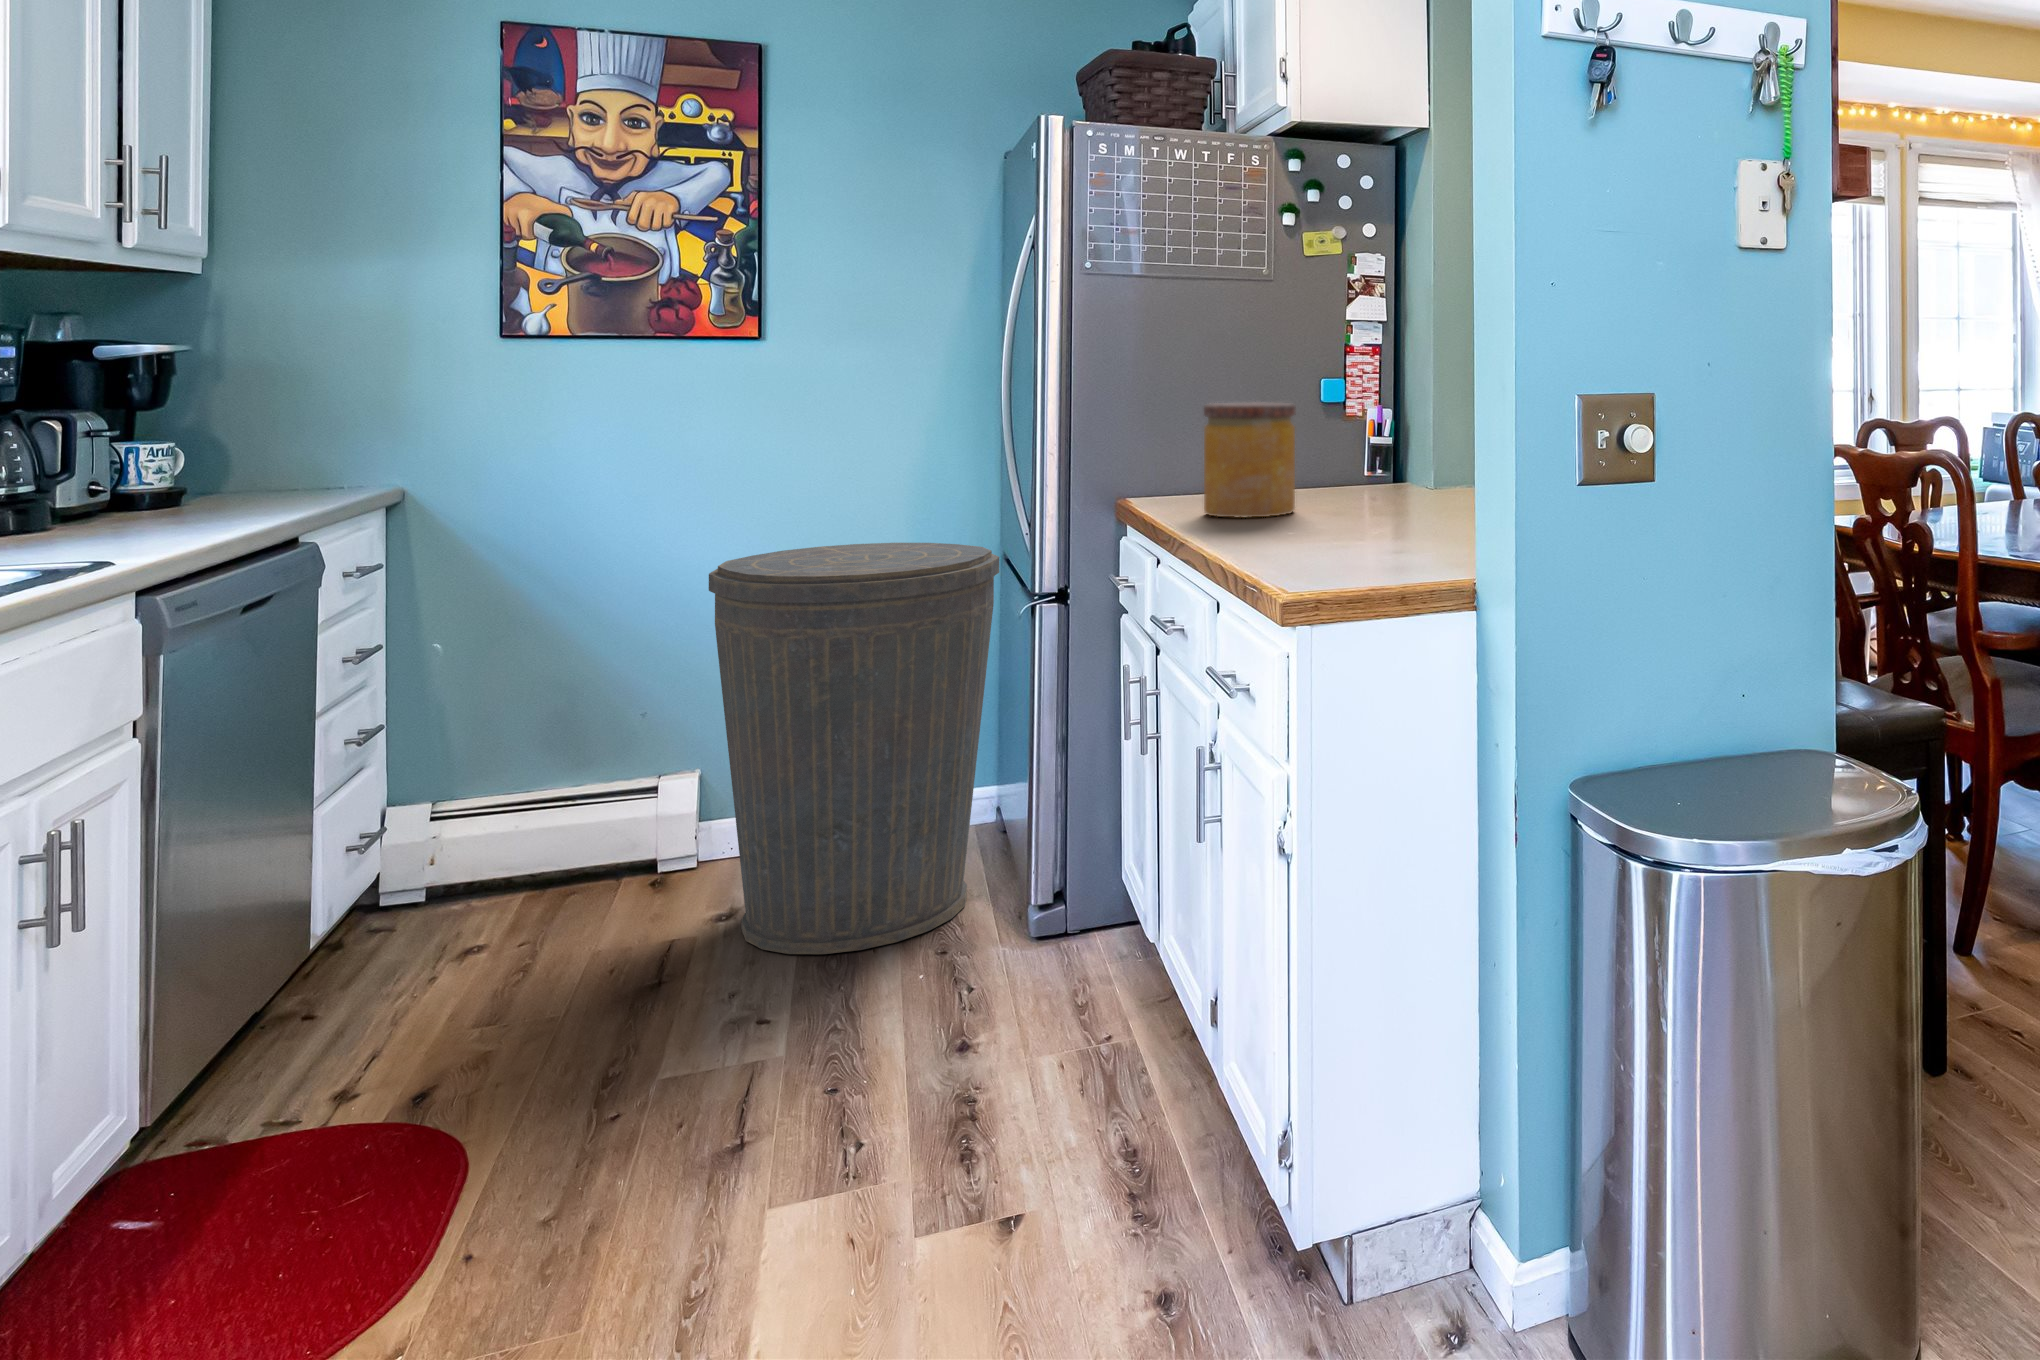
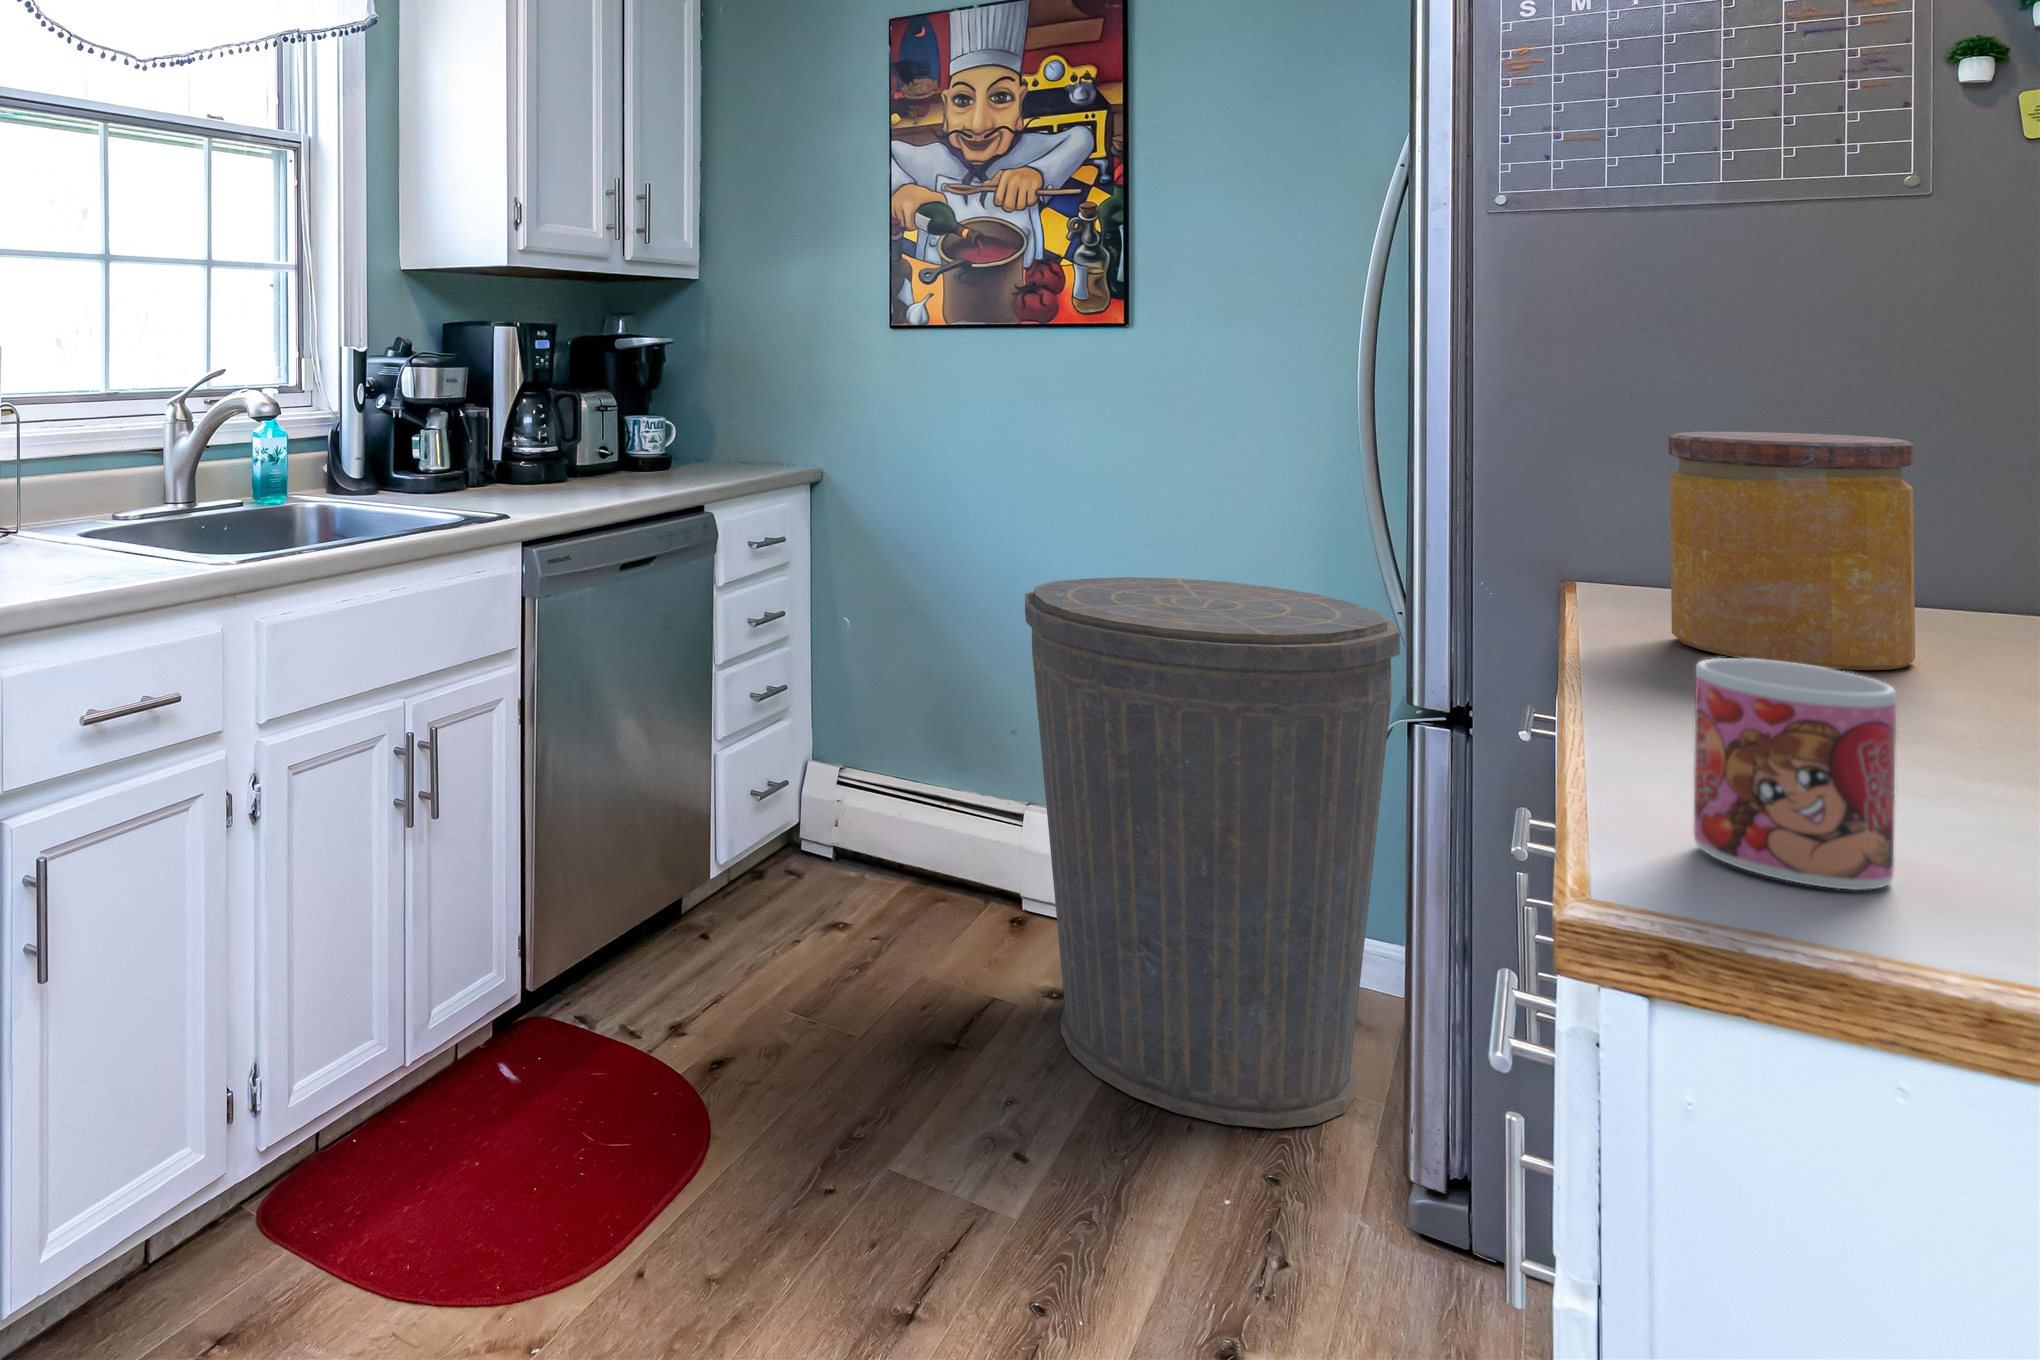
mug: none [1301,489,1362,572] -> present [1694,658,1896,890]

